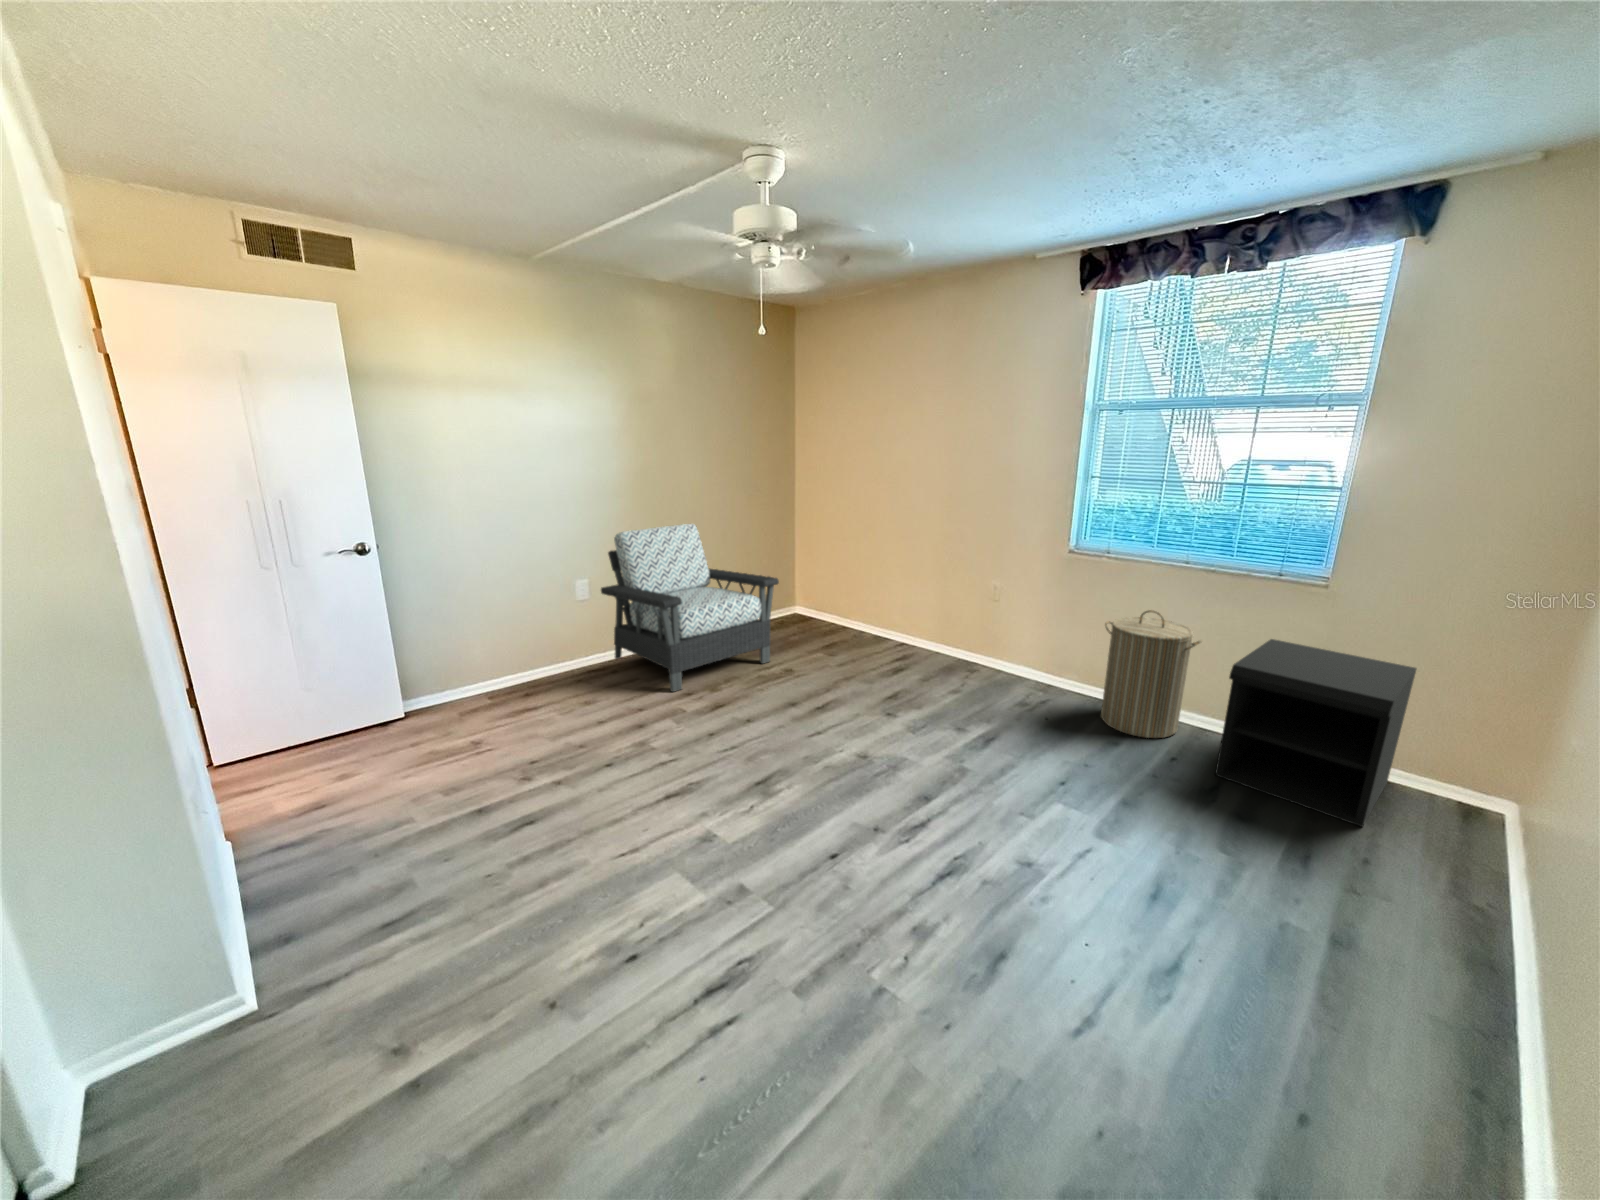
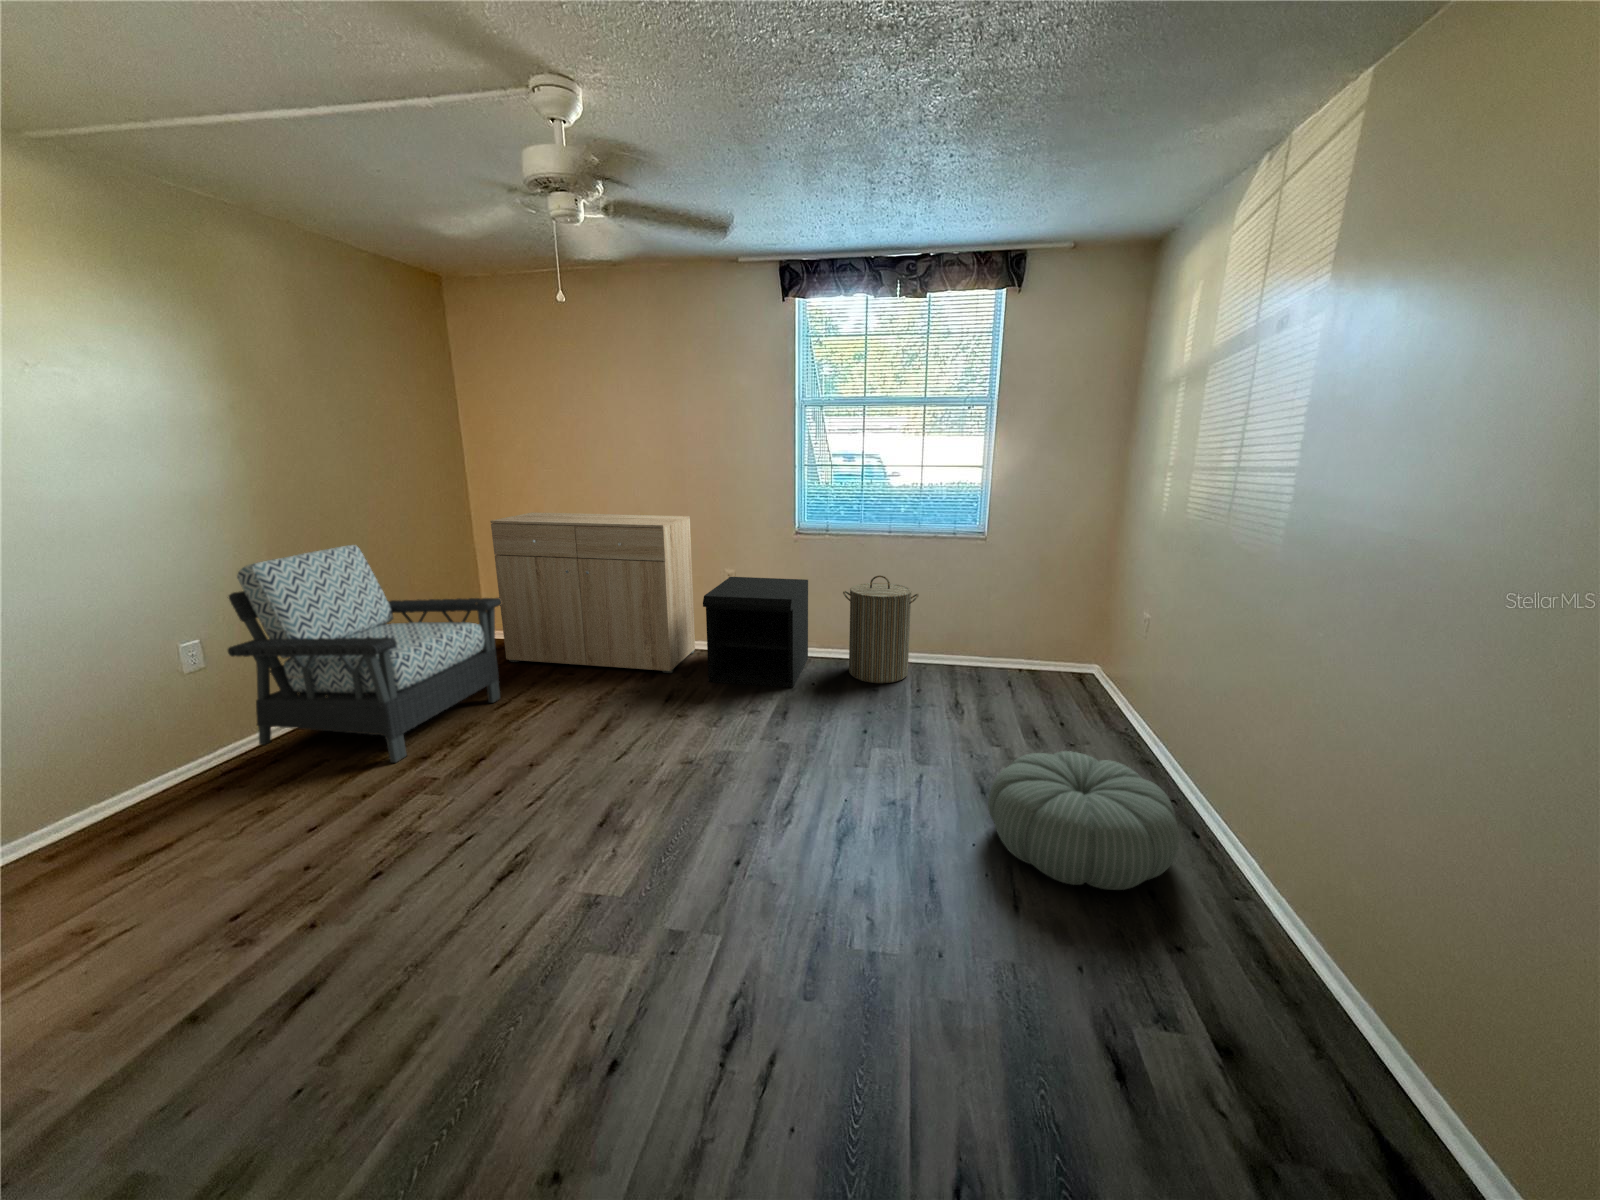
dresser: none [796,507,964,672] -> present [490,513,695,673]
nightstand: present [1215,639,1416,827] -> present [703,577,808,688]
pouf: none [1107,865,1394,1095] -> present [988,751,1179,890]

